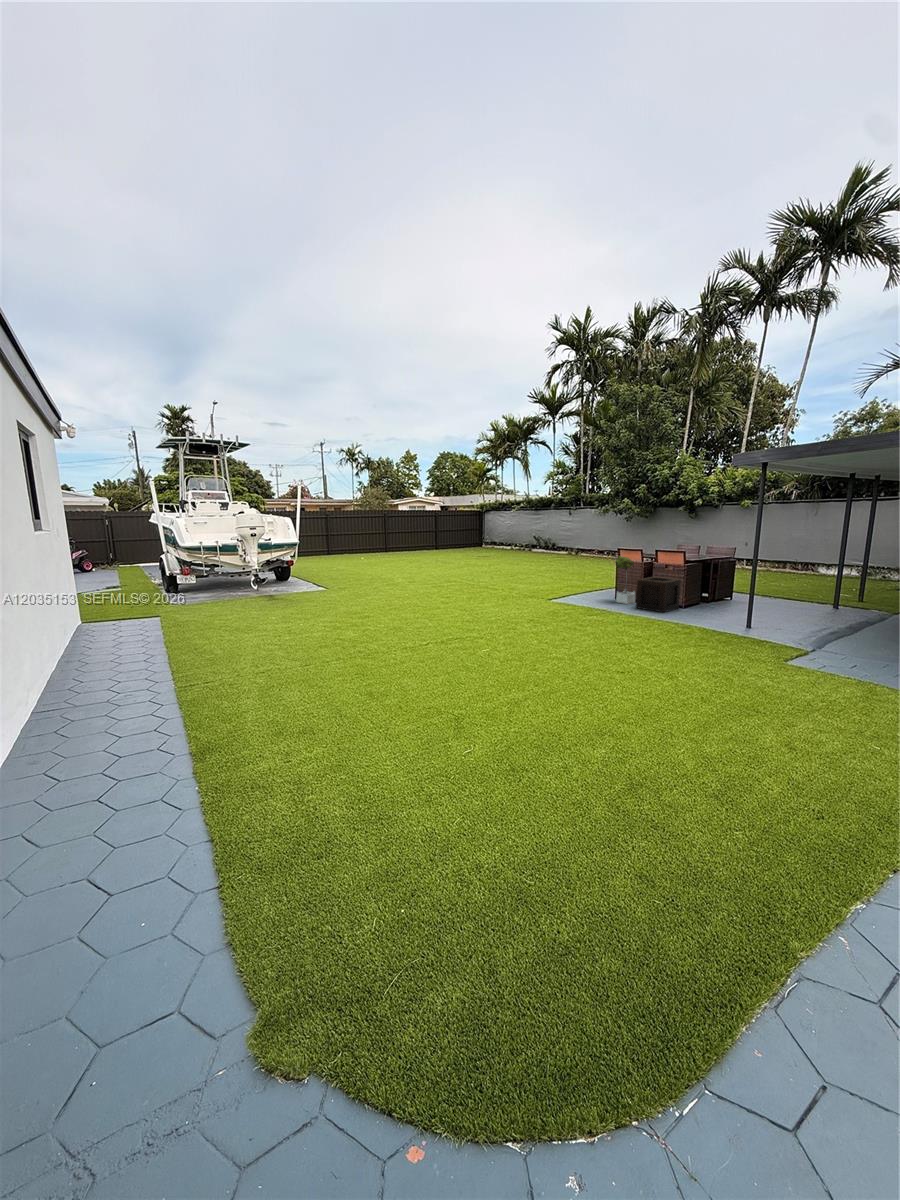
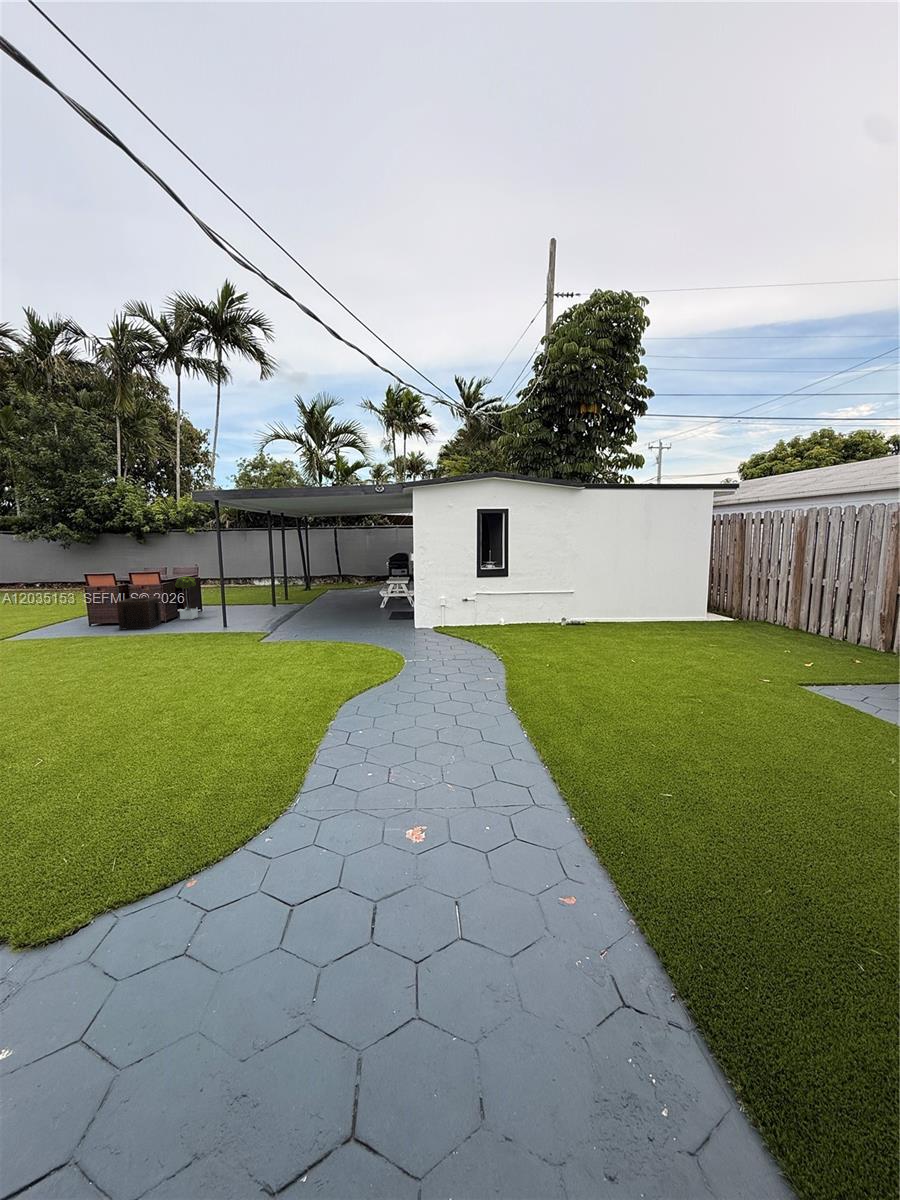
potted tree: present [615,556,635,604] -> present [175,576,198,619]

